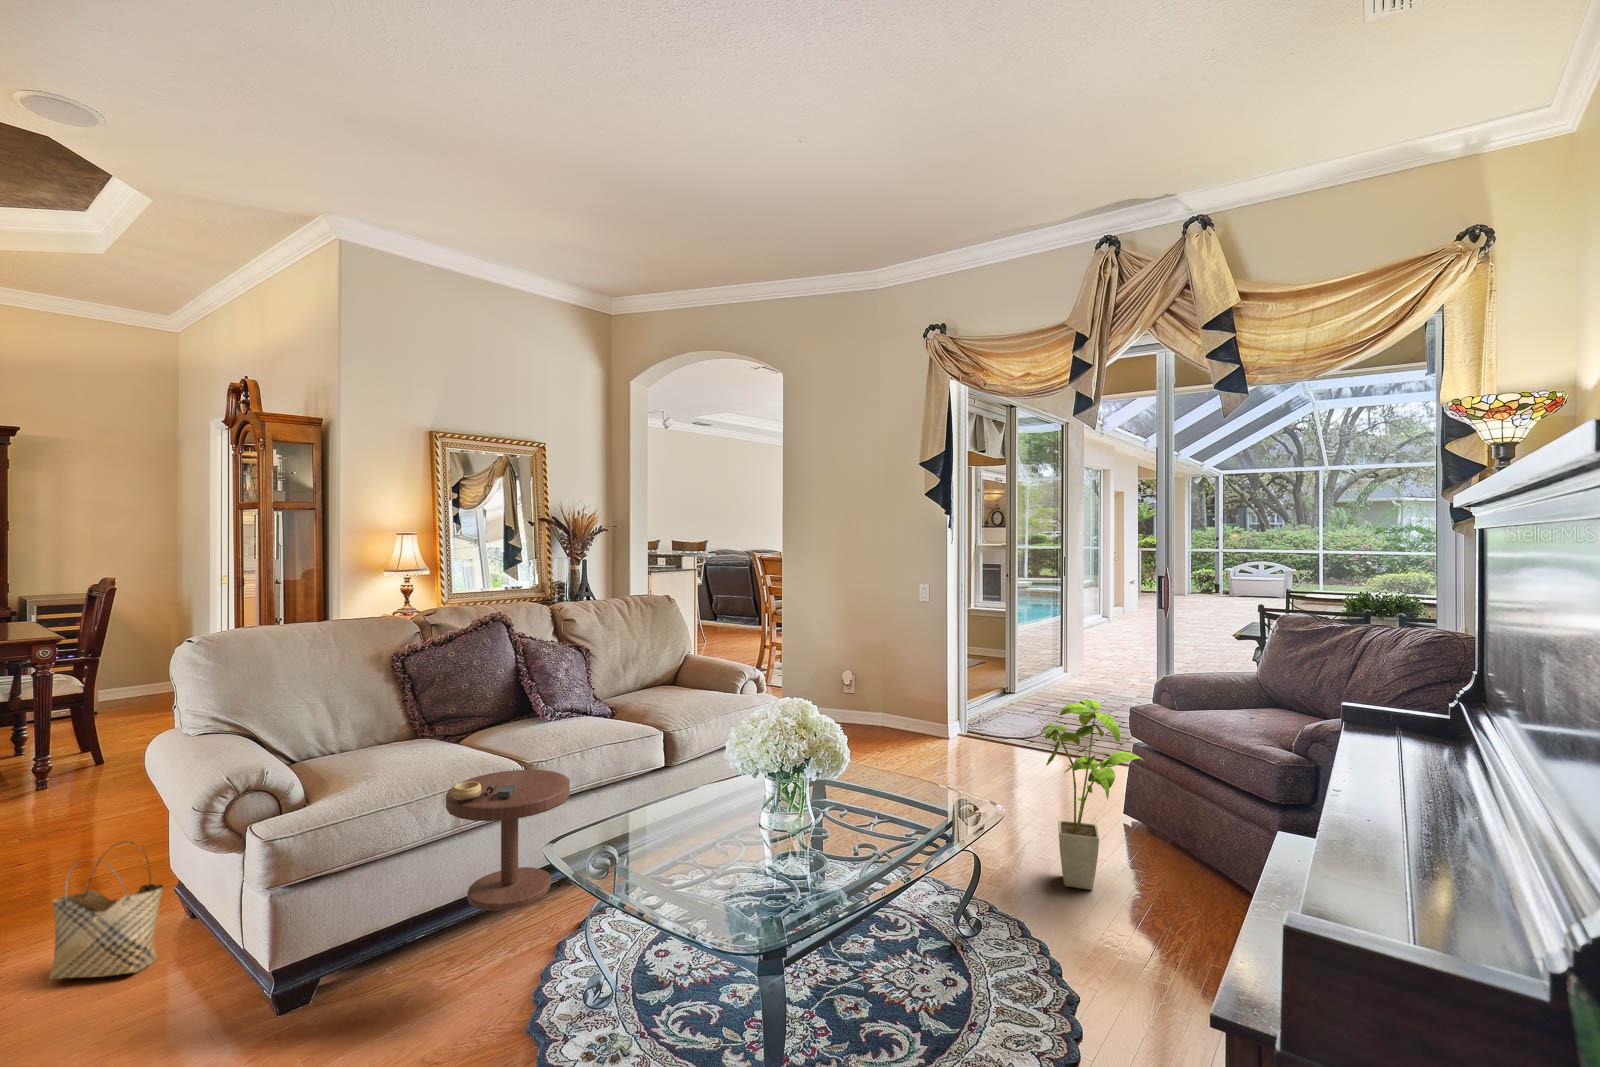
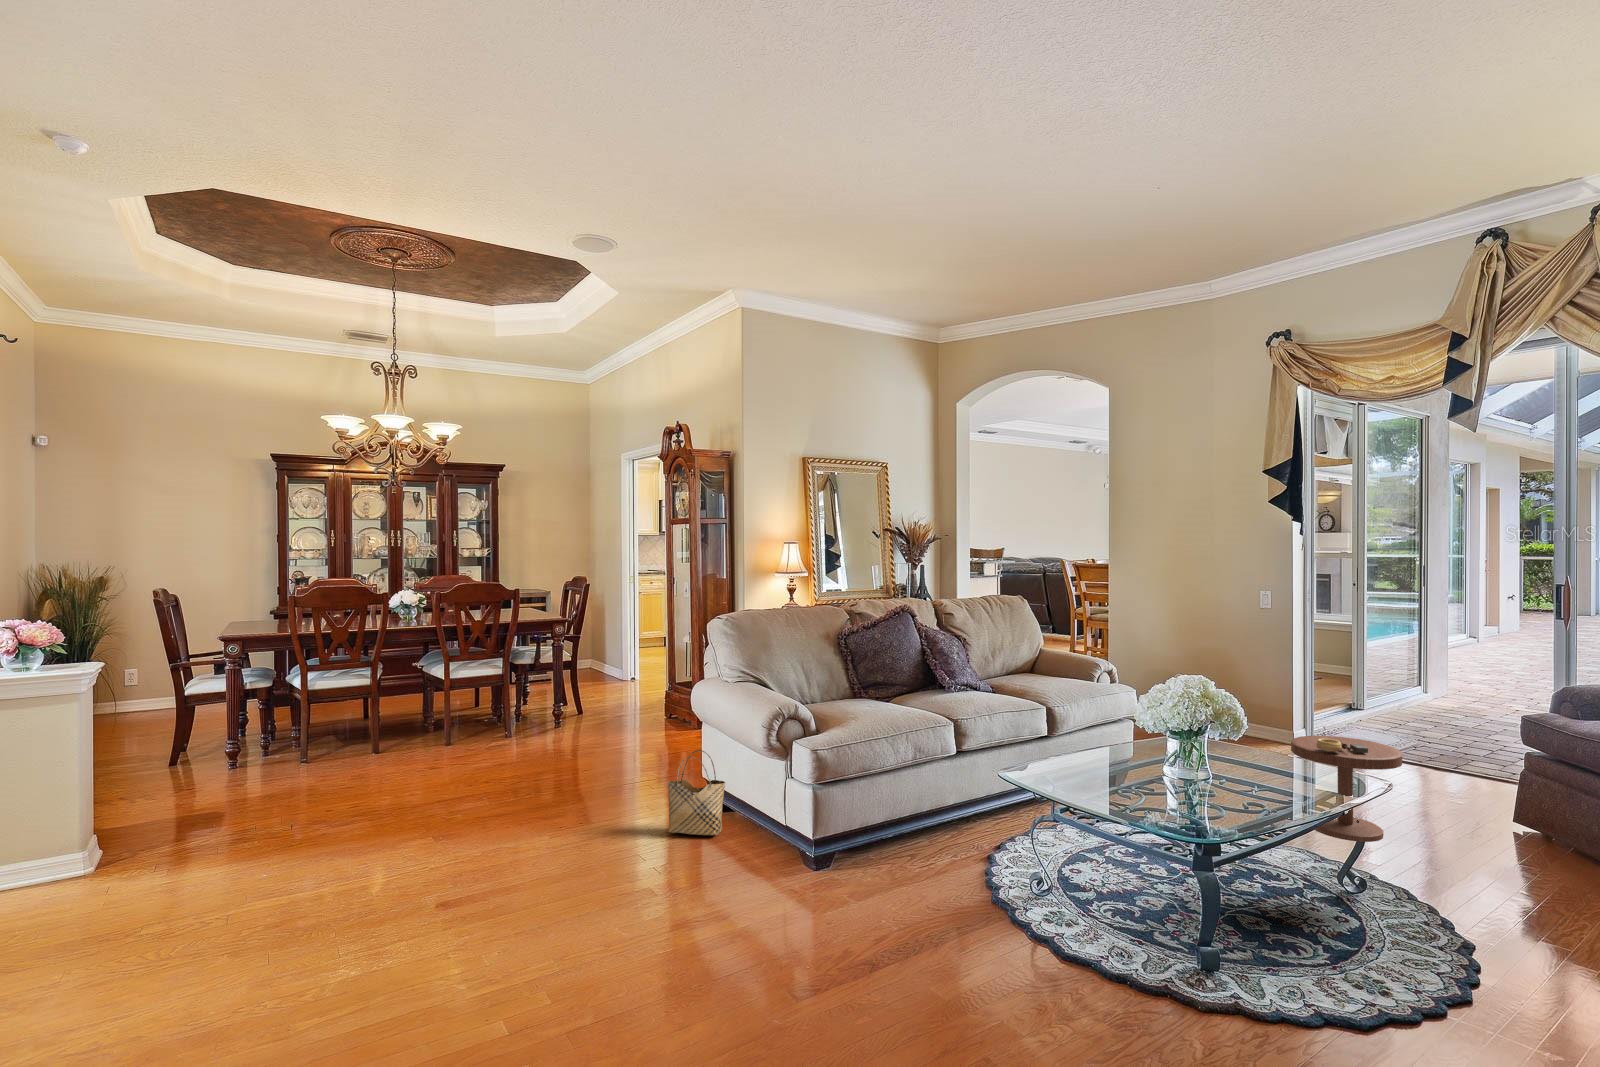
house plant: present [1041,699,1144,890] -> none [1419,696,1540,874]
side table: present [446,770,570,994] -> present [1291,736,1402,842]

